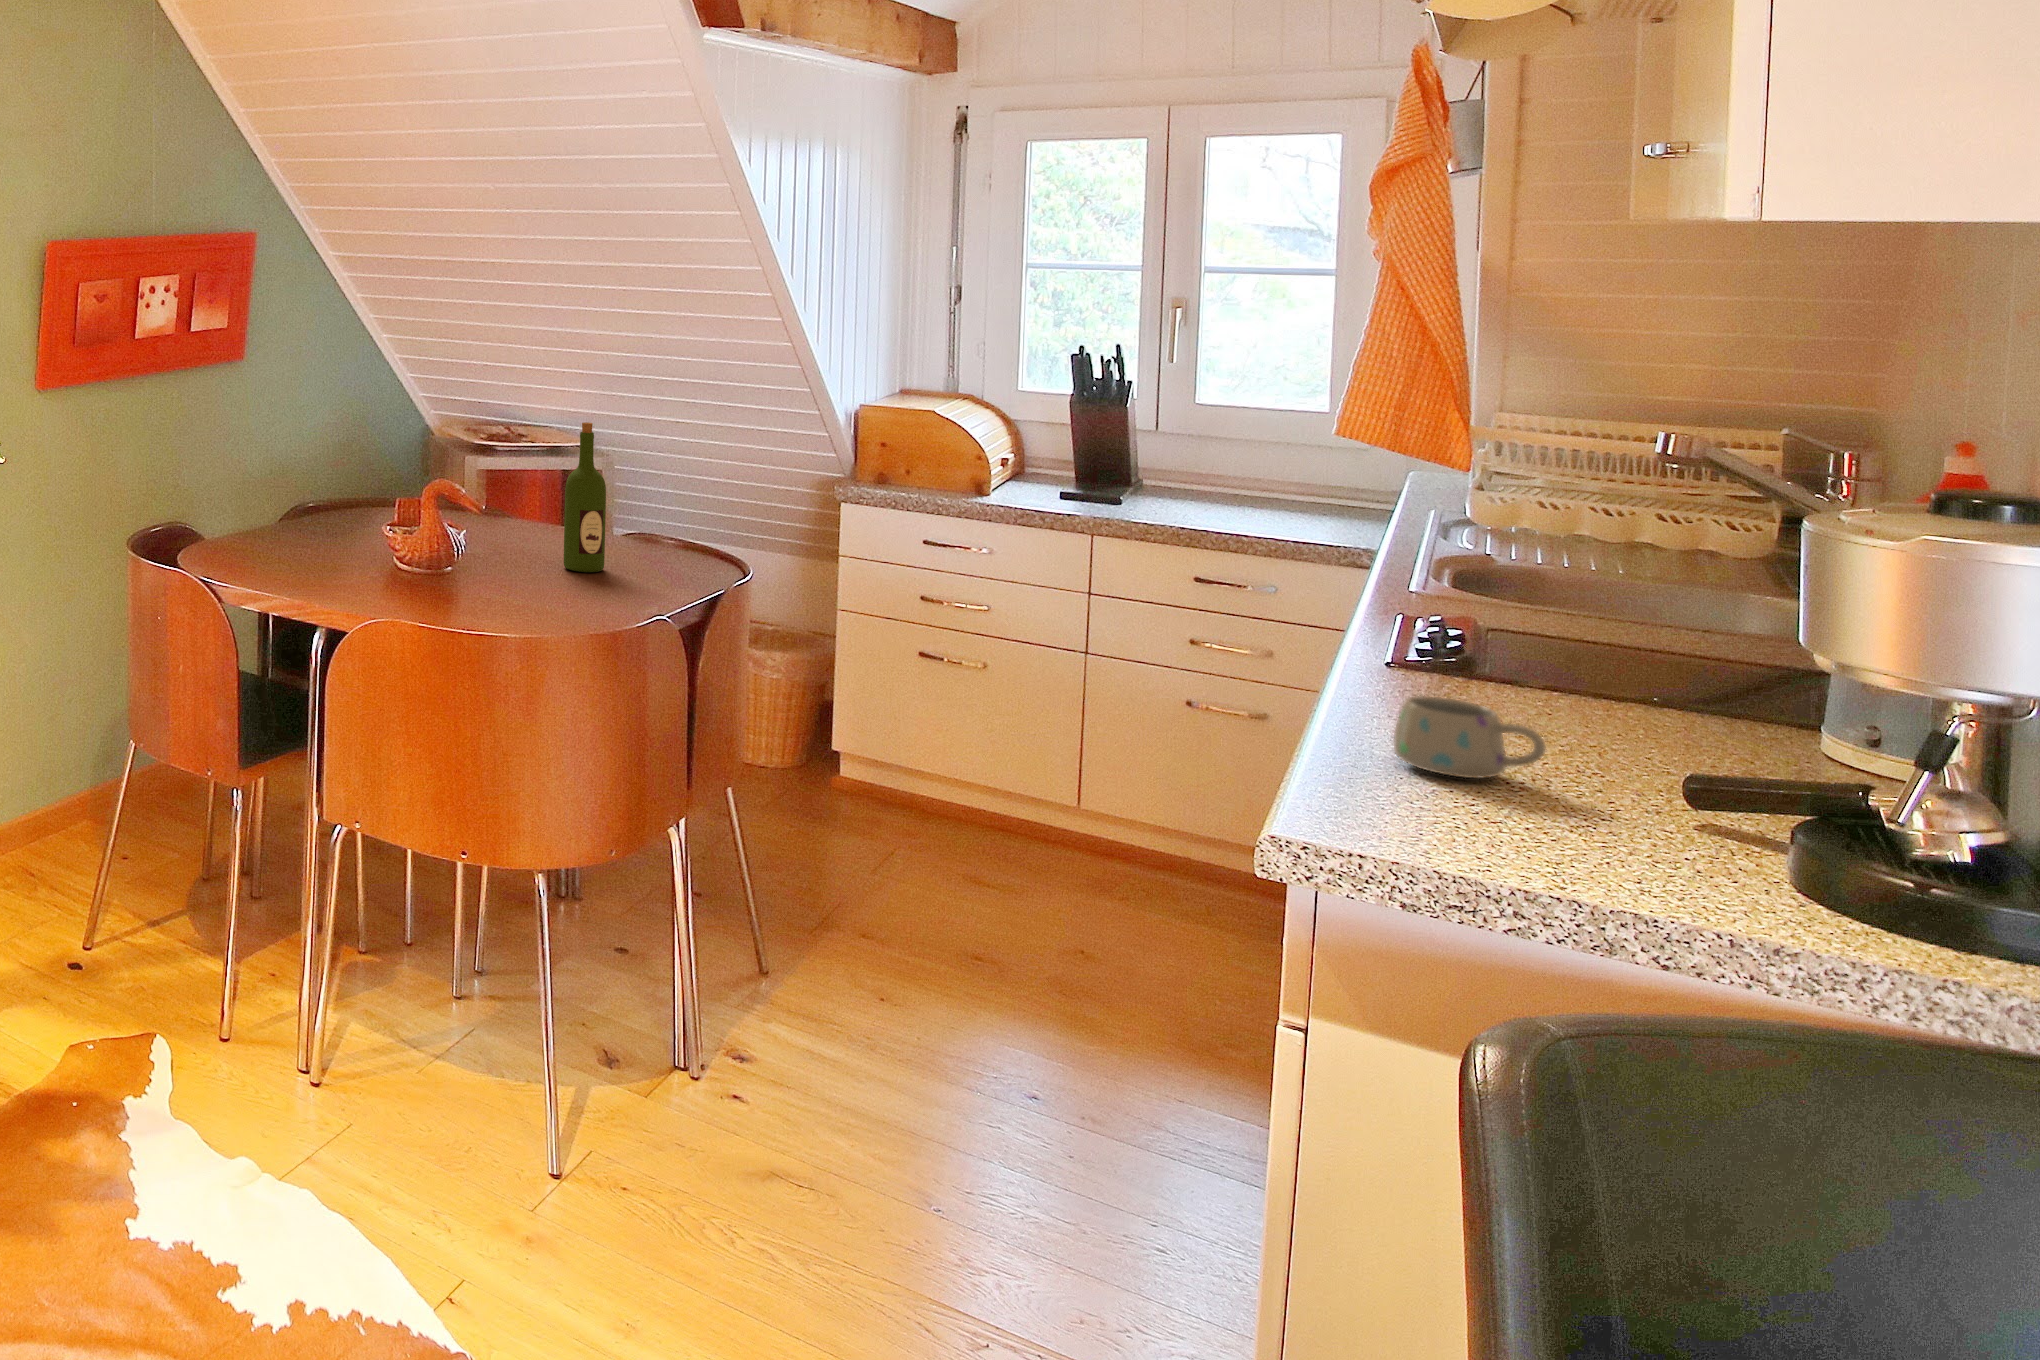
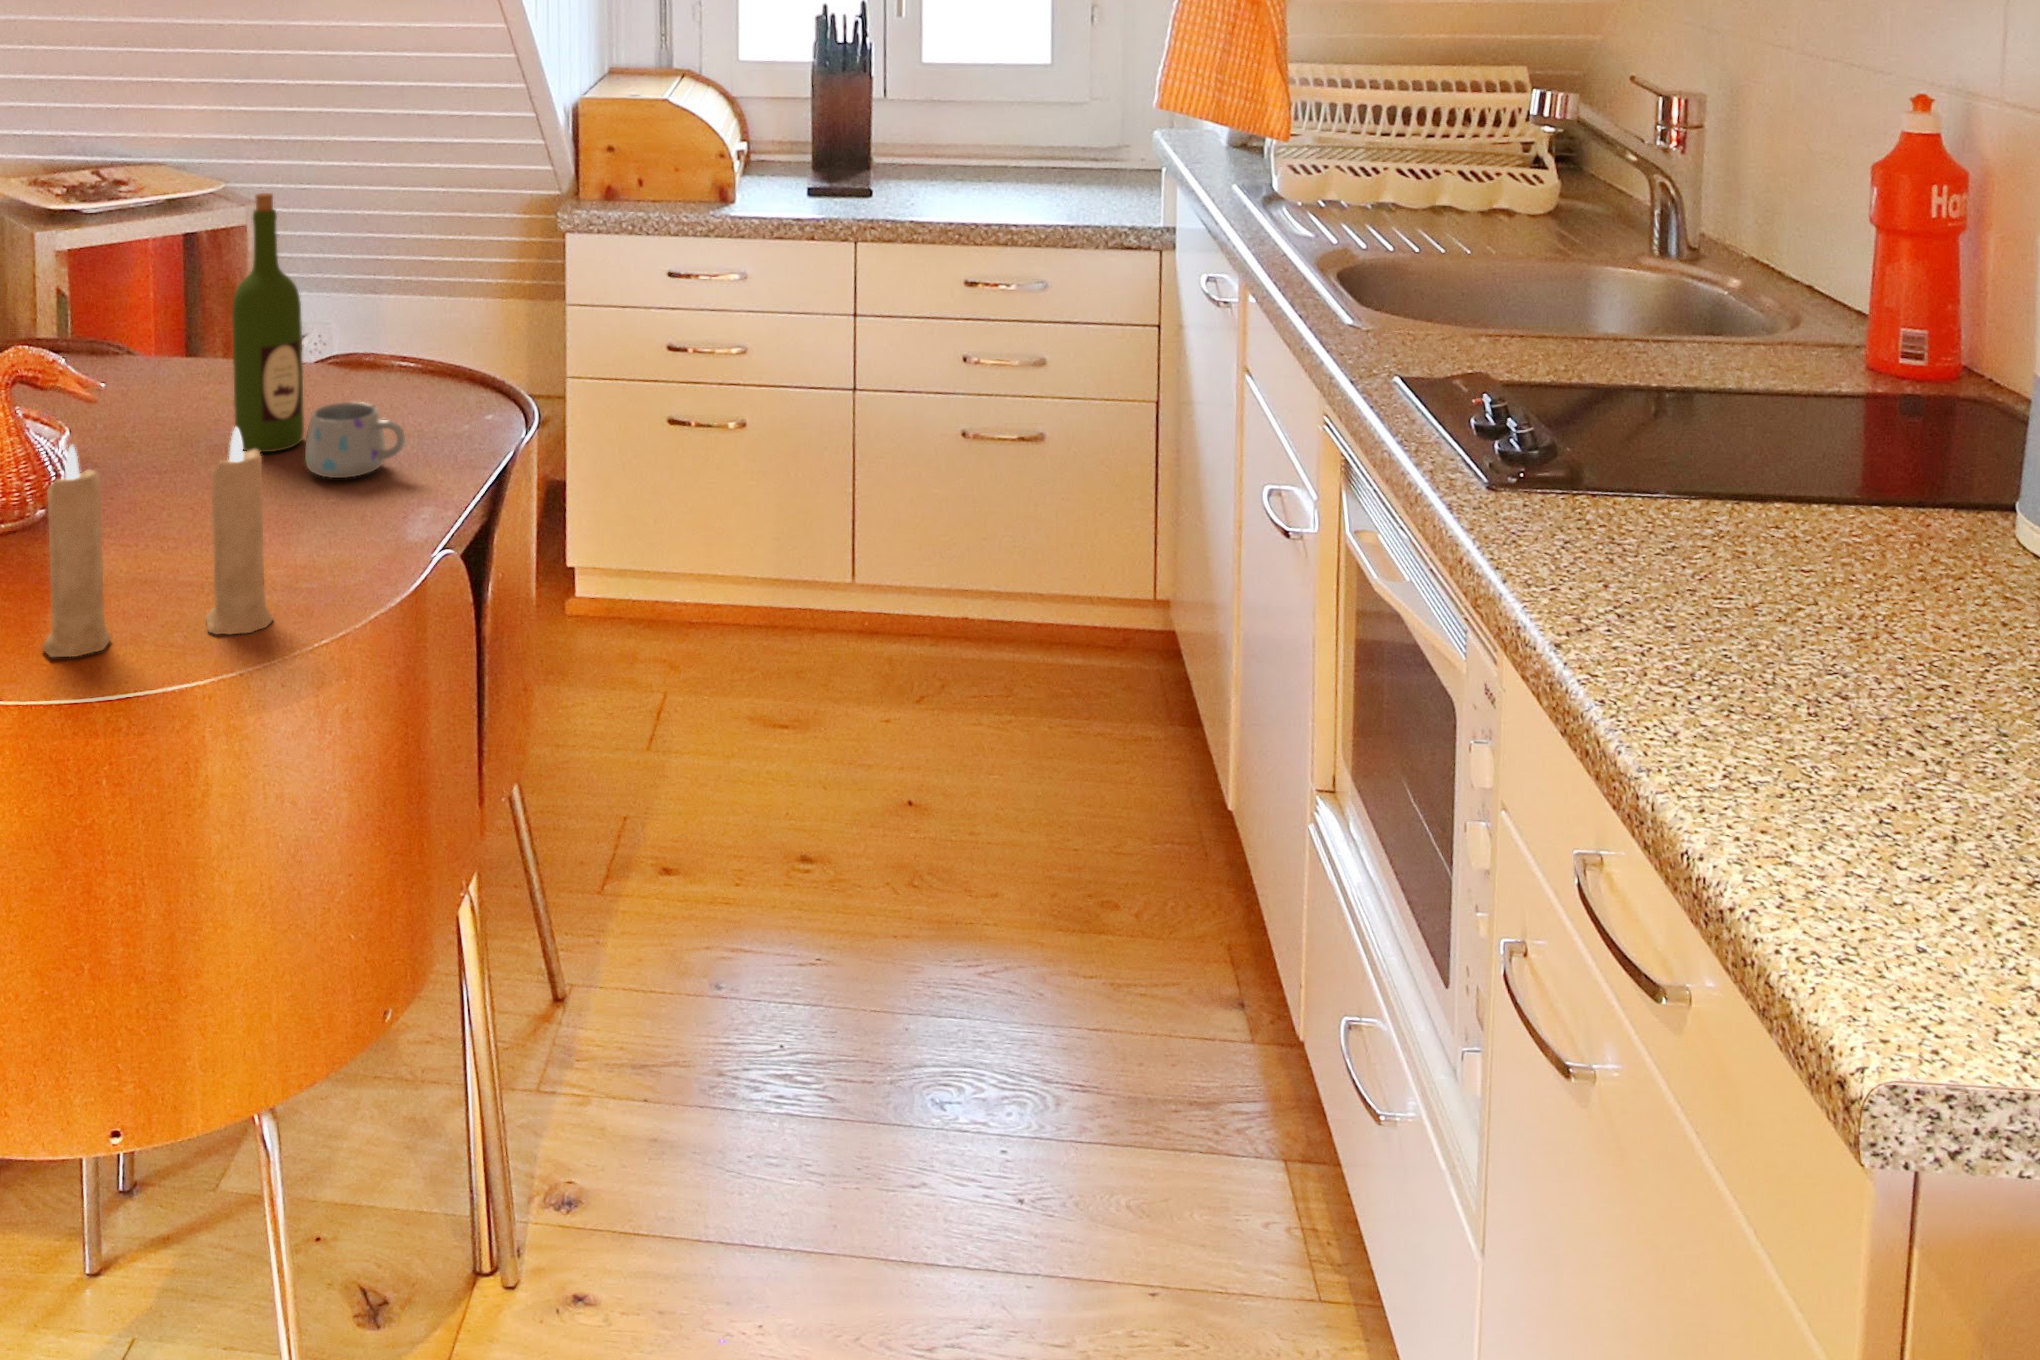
candle: none [444,516,562,632] -> present [43,428,273,657]
mug: present [1394,696,1546,778] -> present [305,402,405,478]

